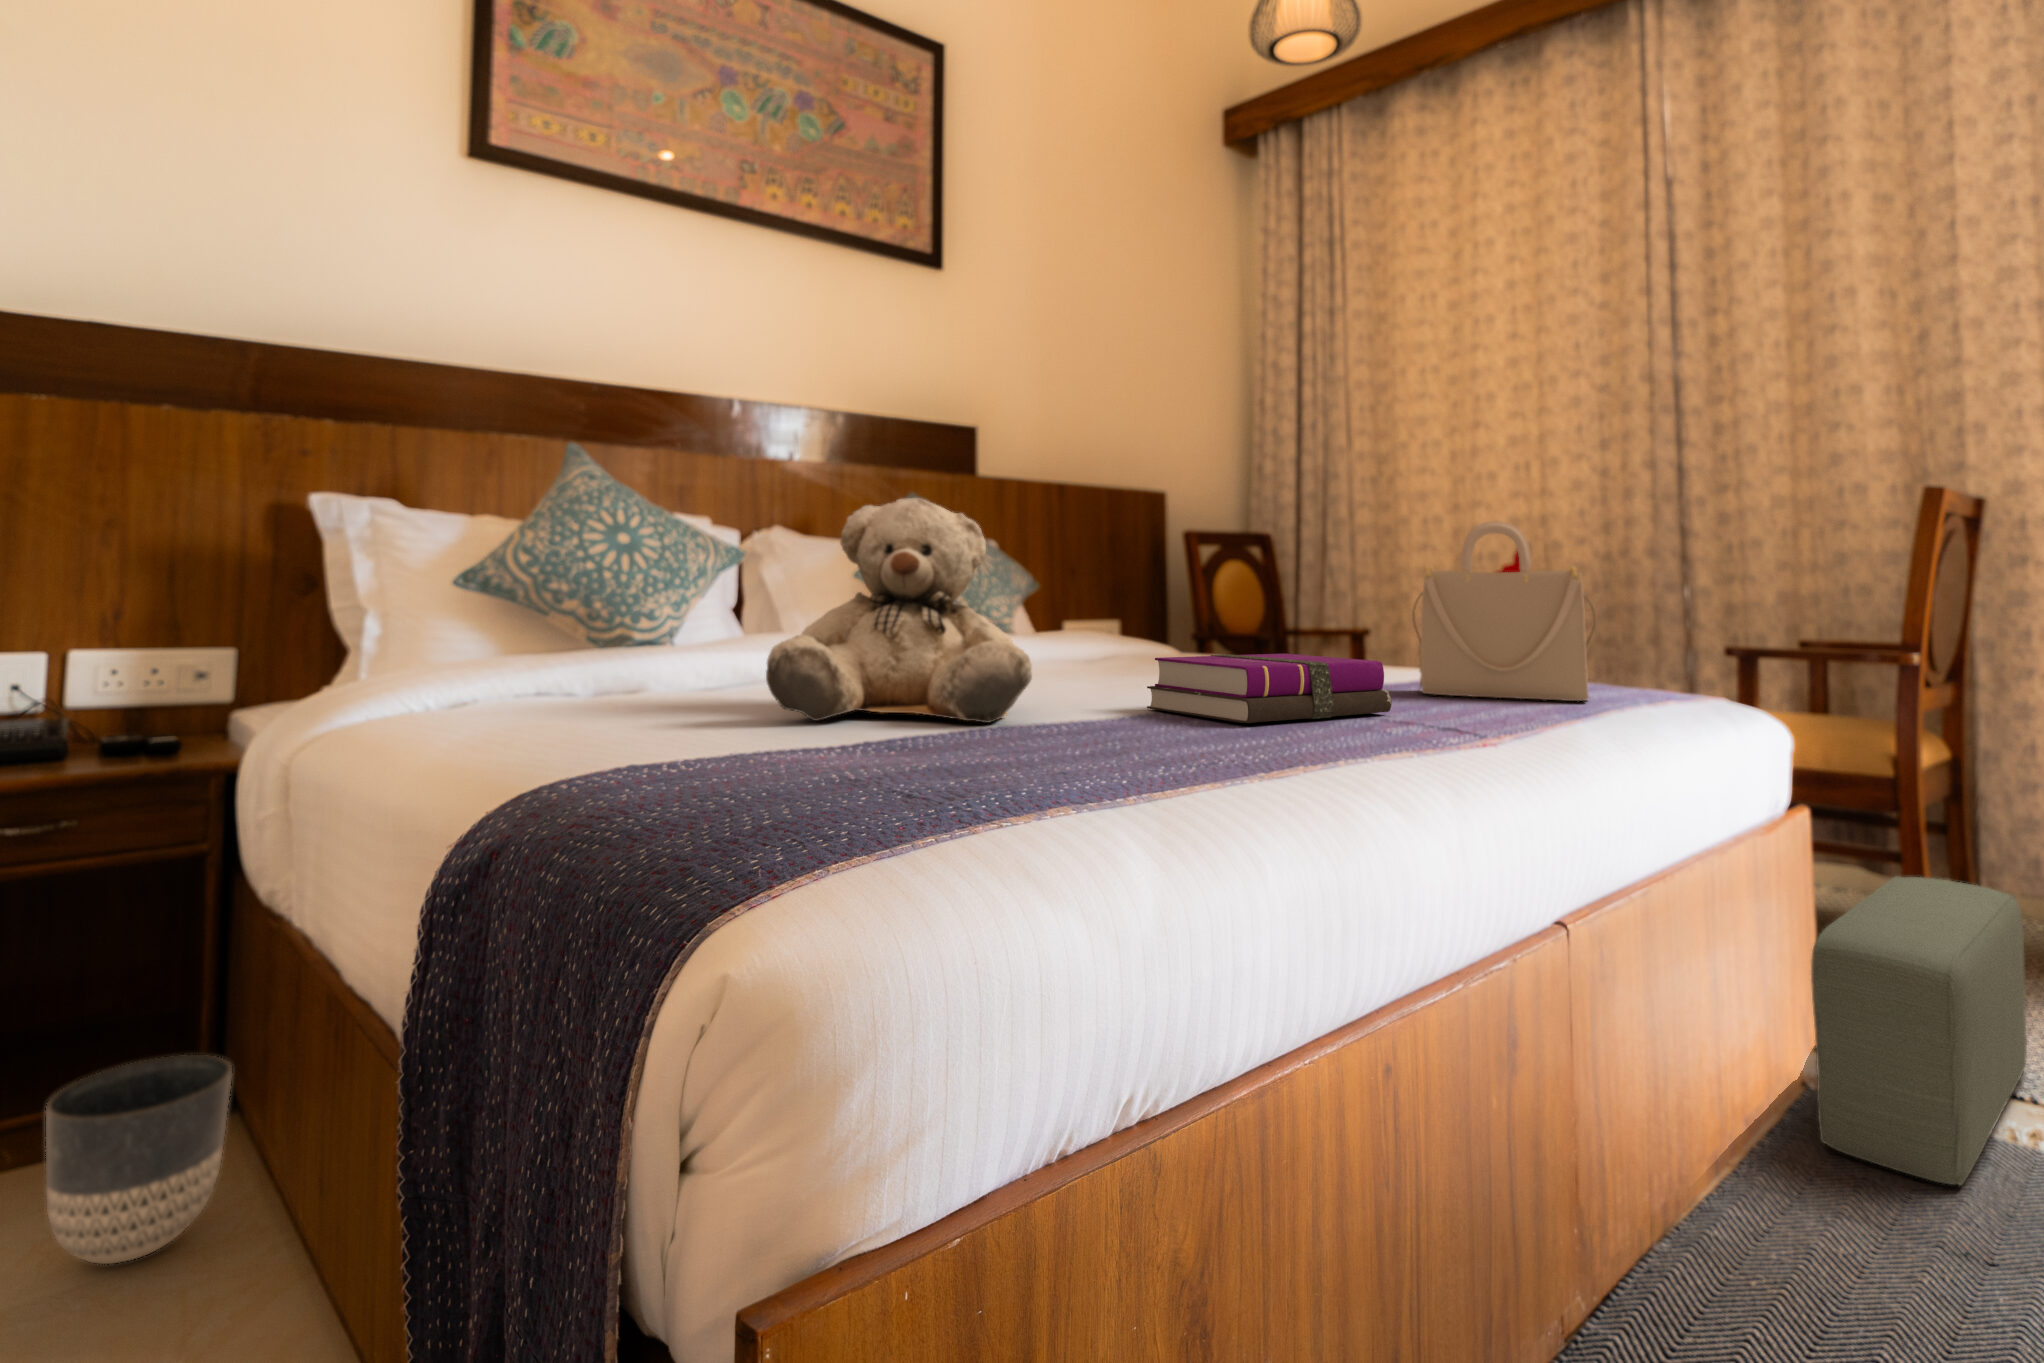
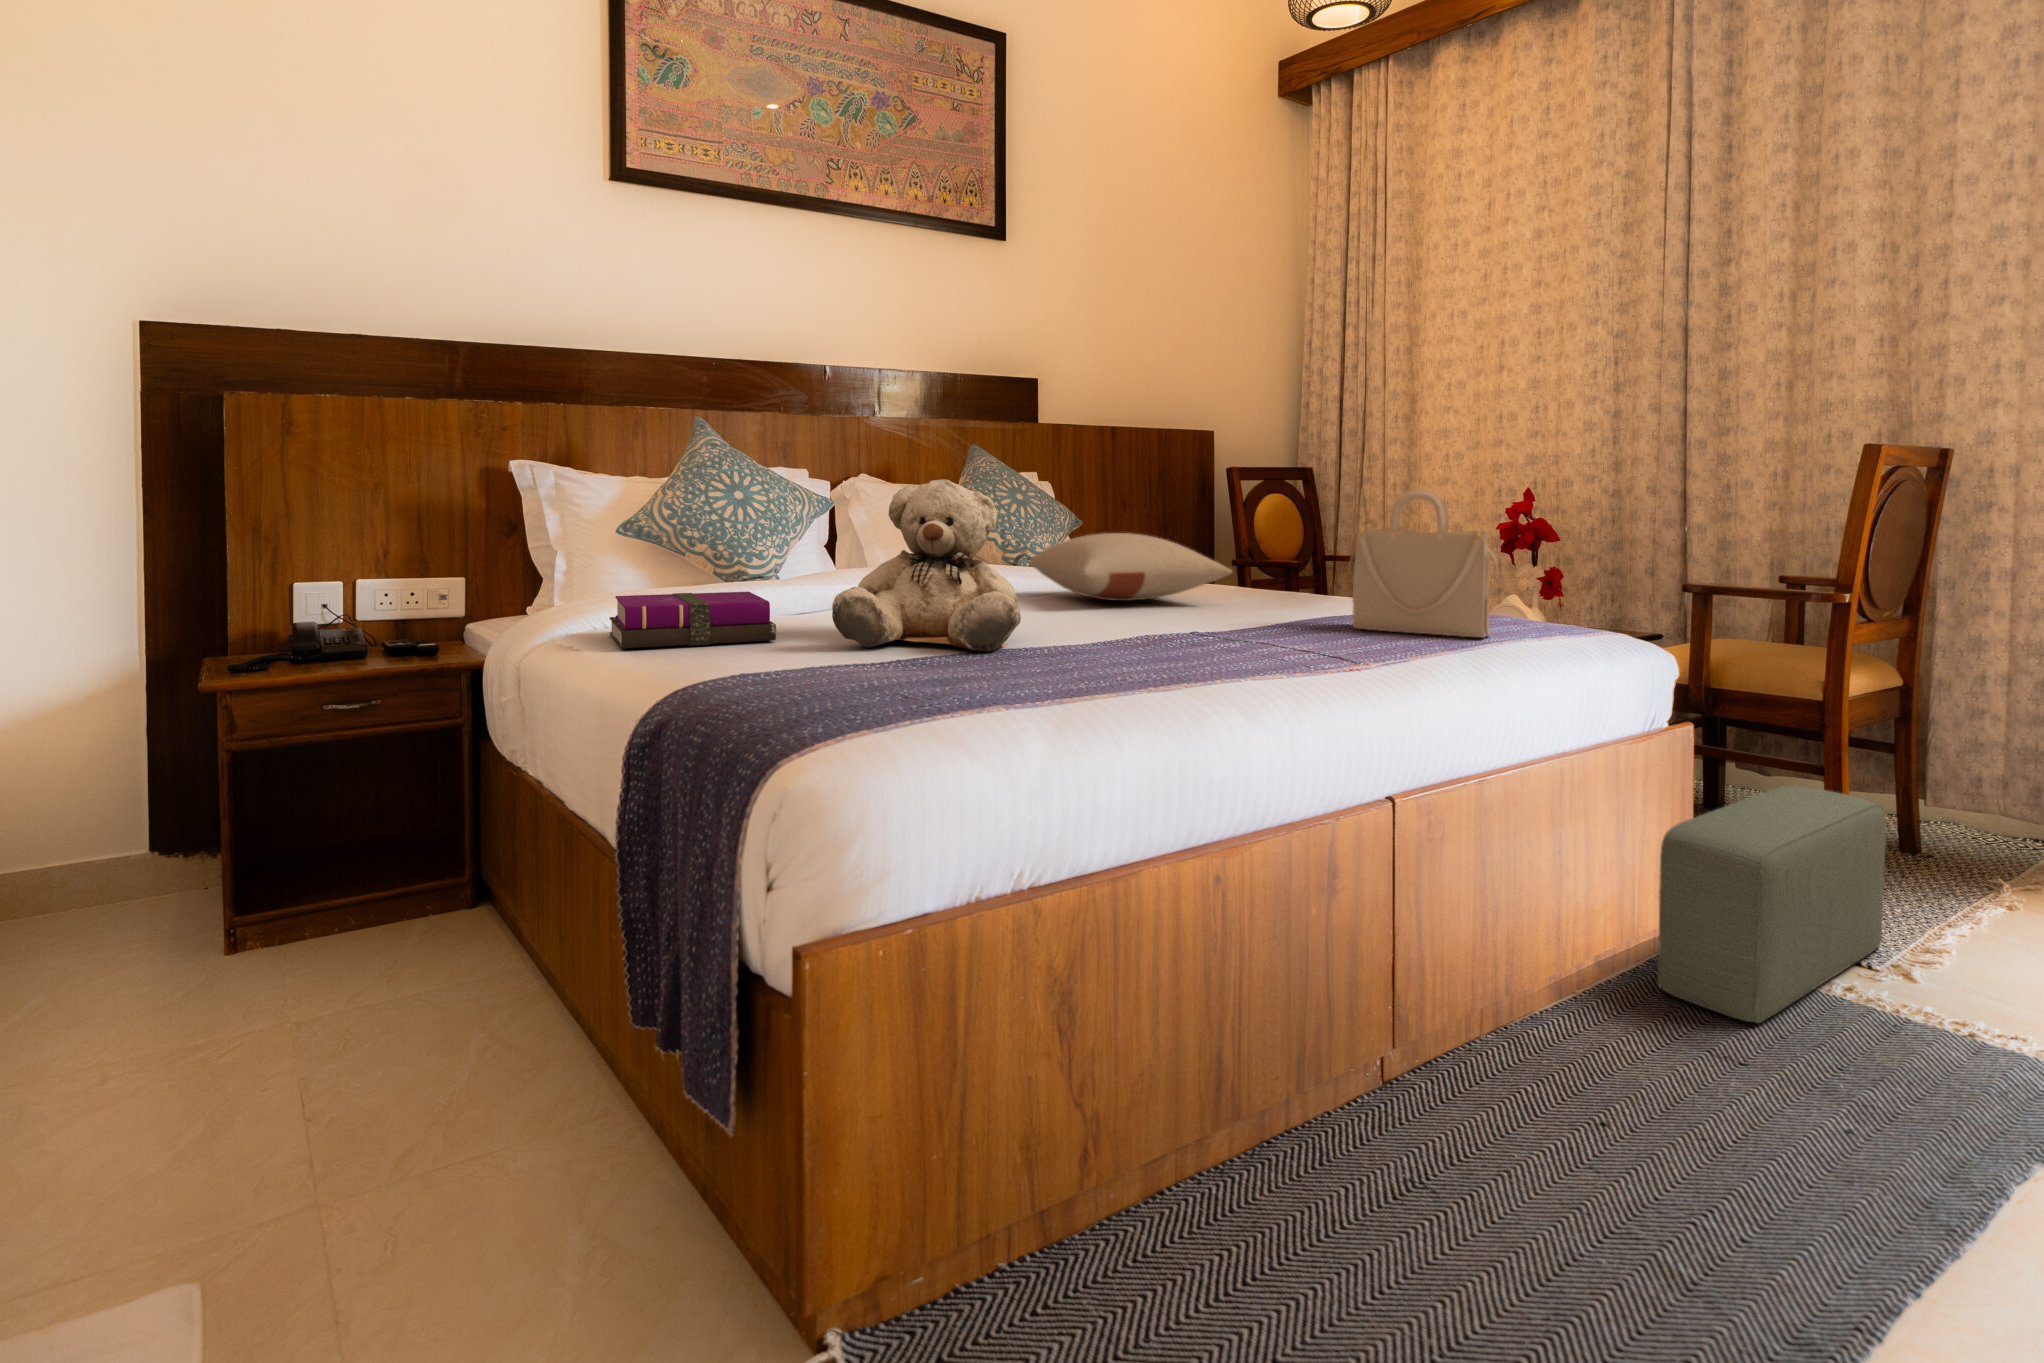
pillow: none [995,589,1250,670] -> present [1030,533,1232,601]
notebook: present [1147,654,1392,723] -> present [610,592,776,648]
planter: present [46,1055,232,1264] -> none [386,859,494,985]

